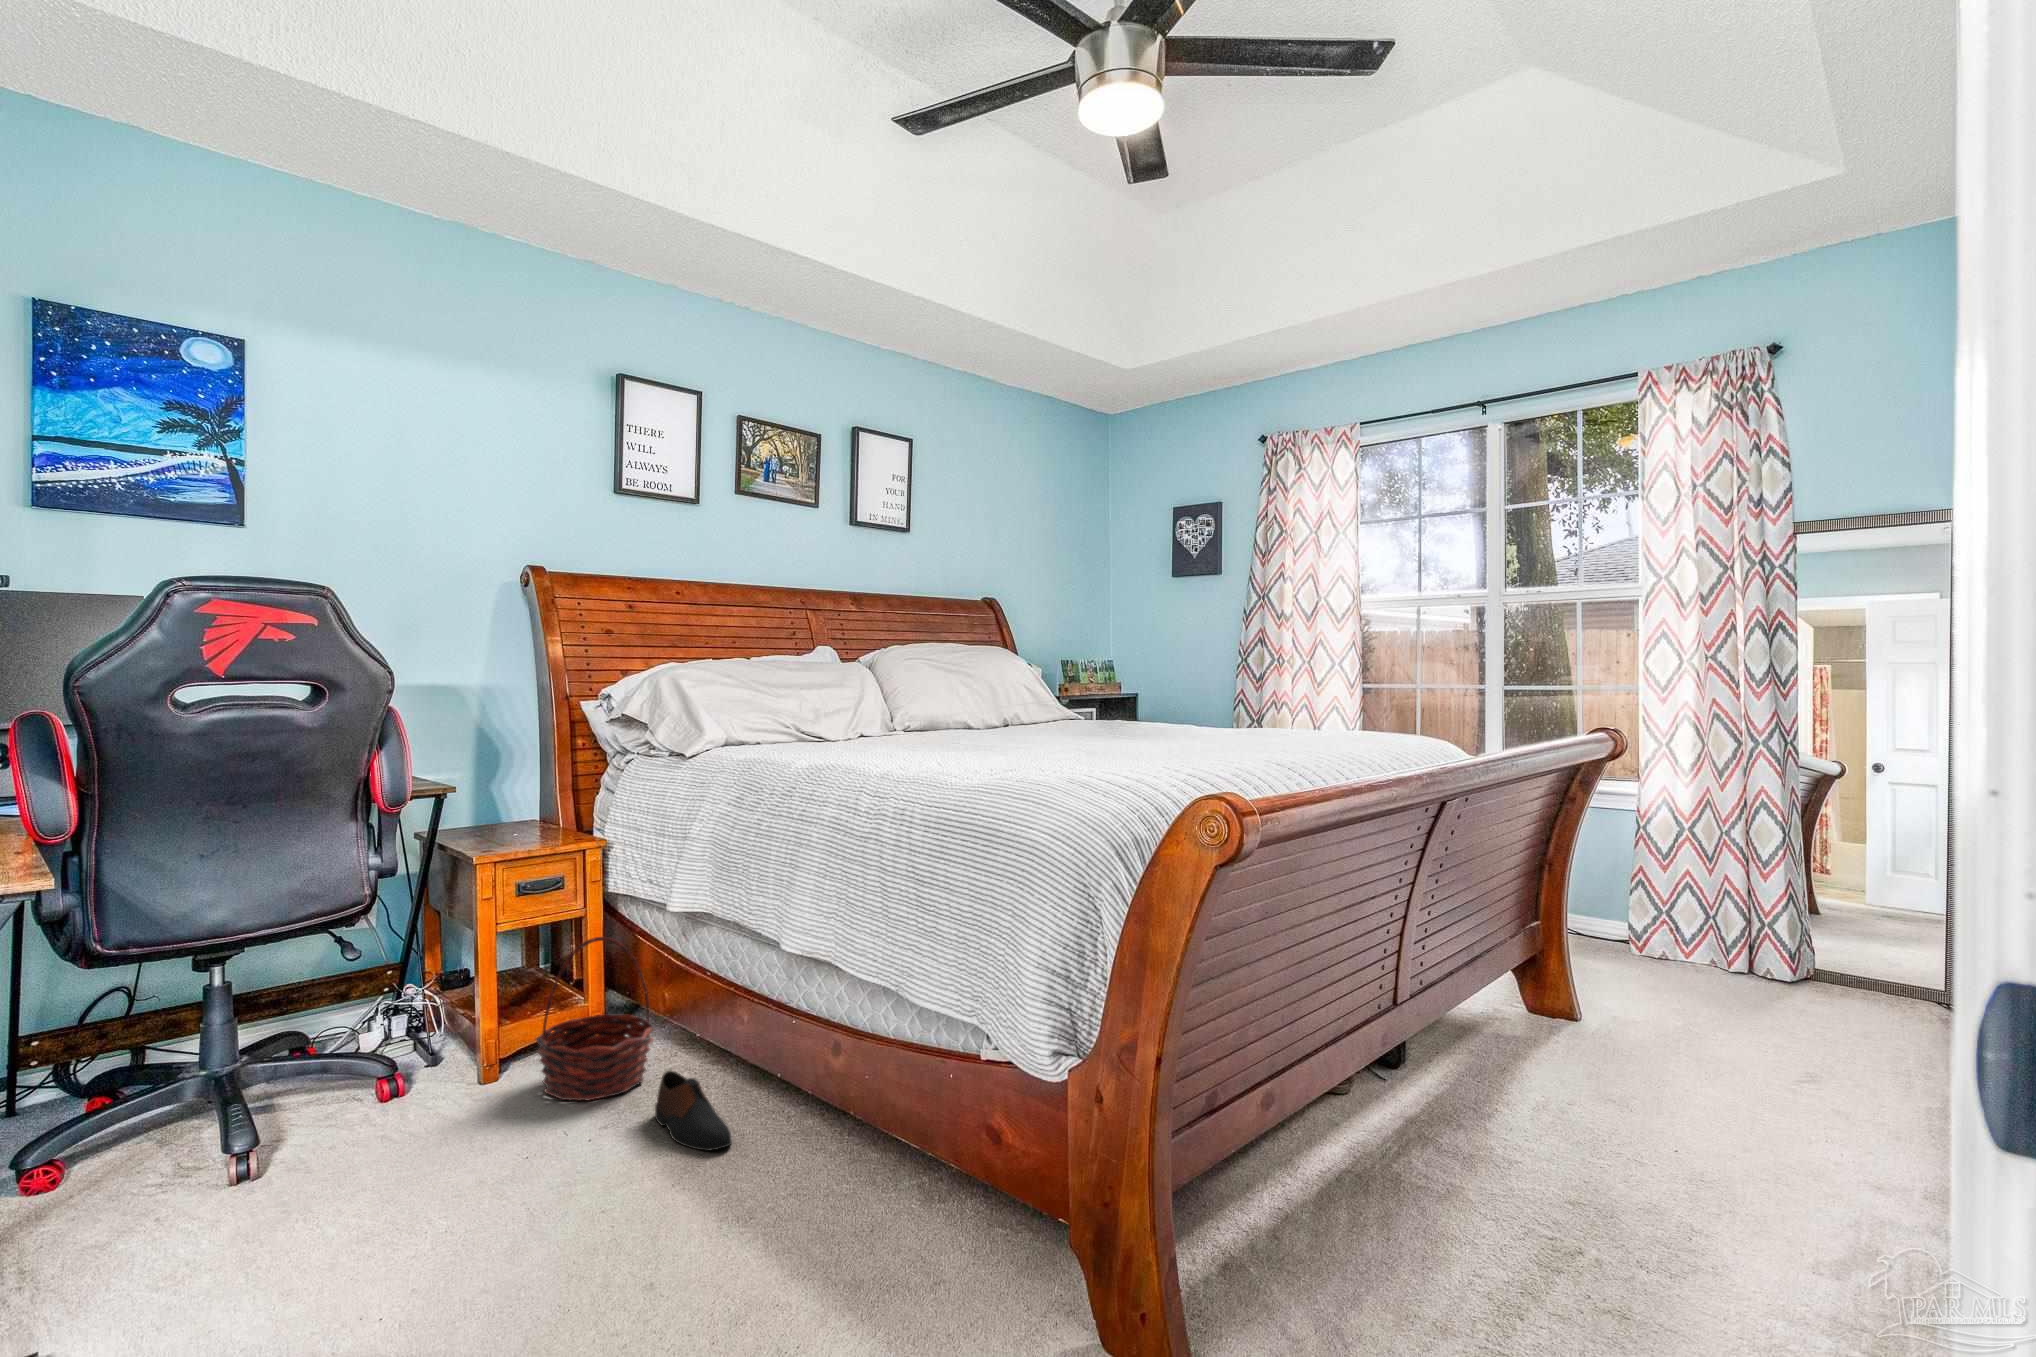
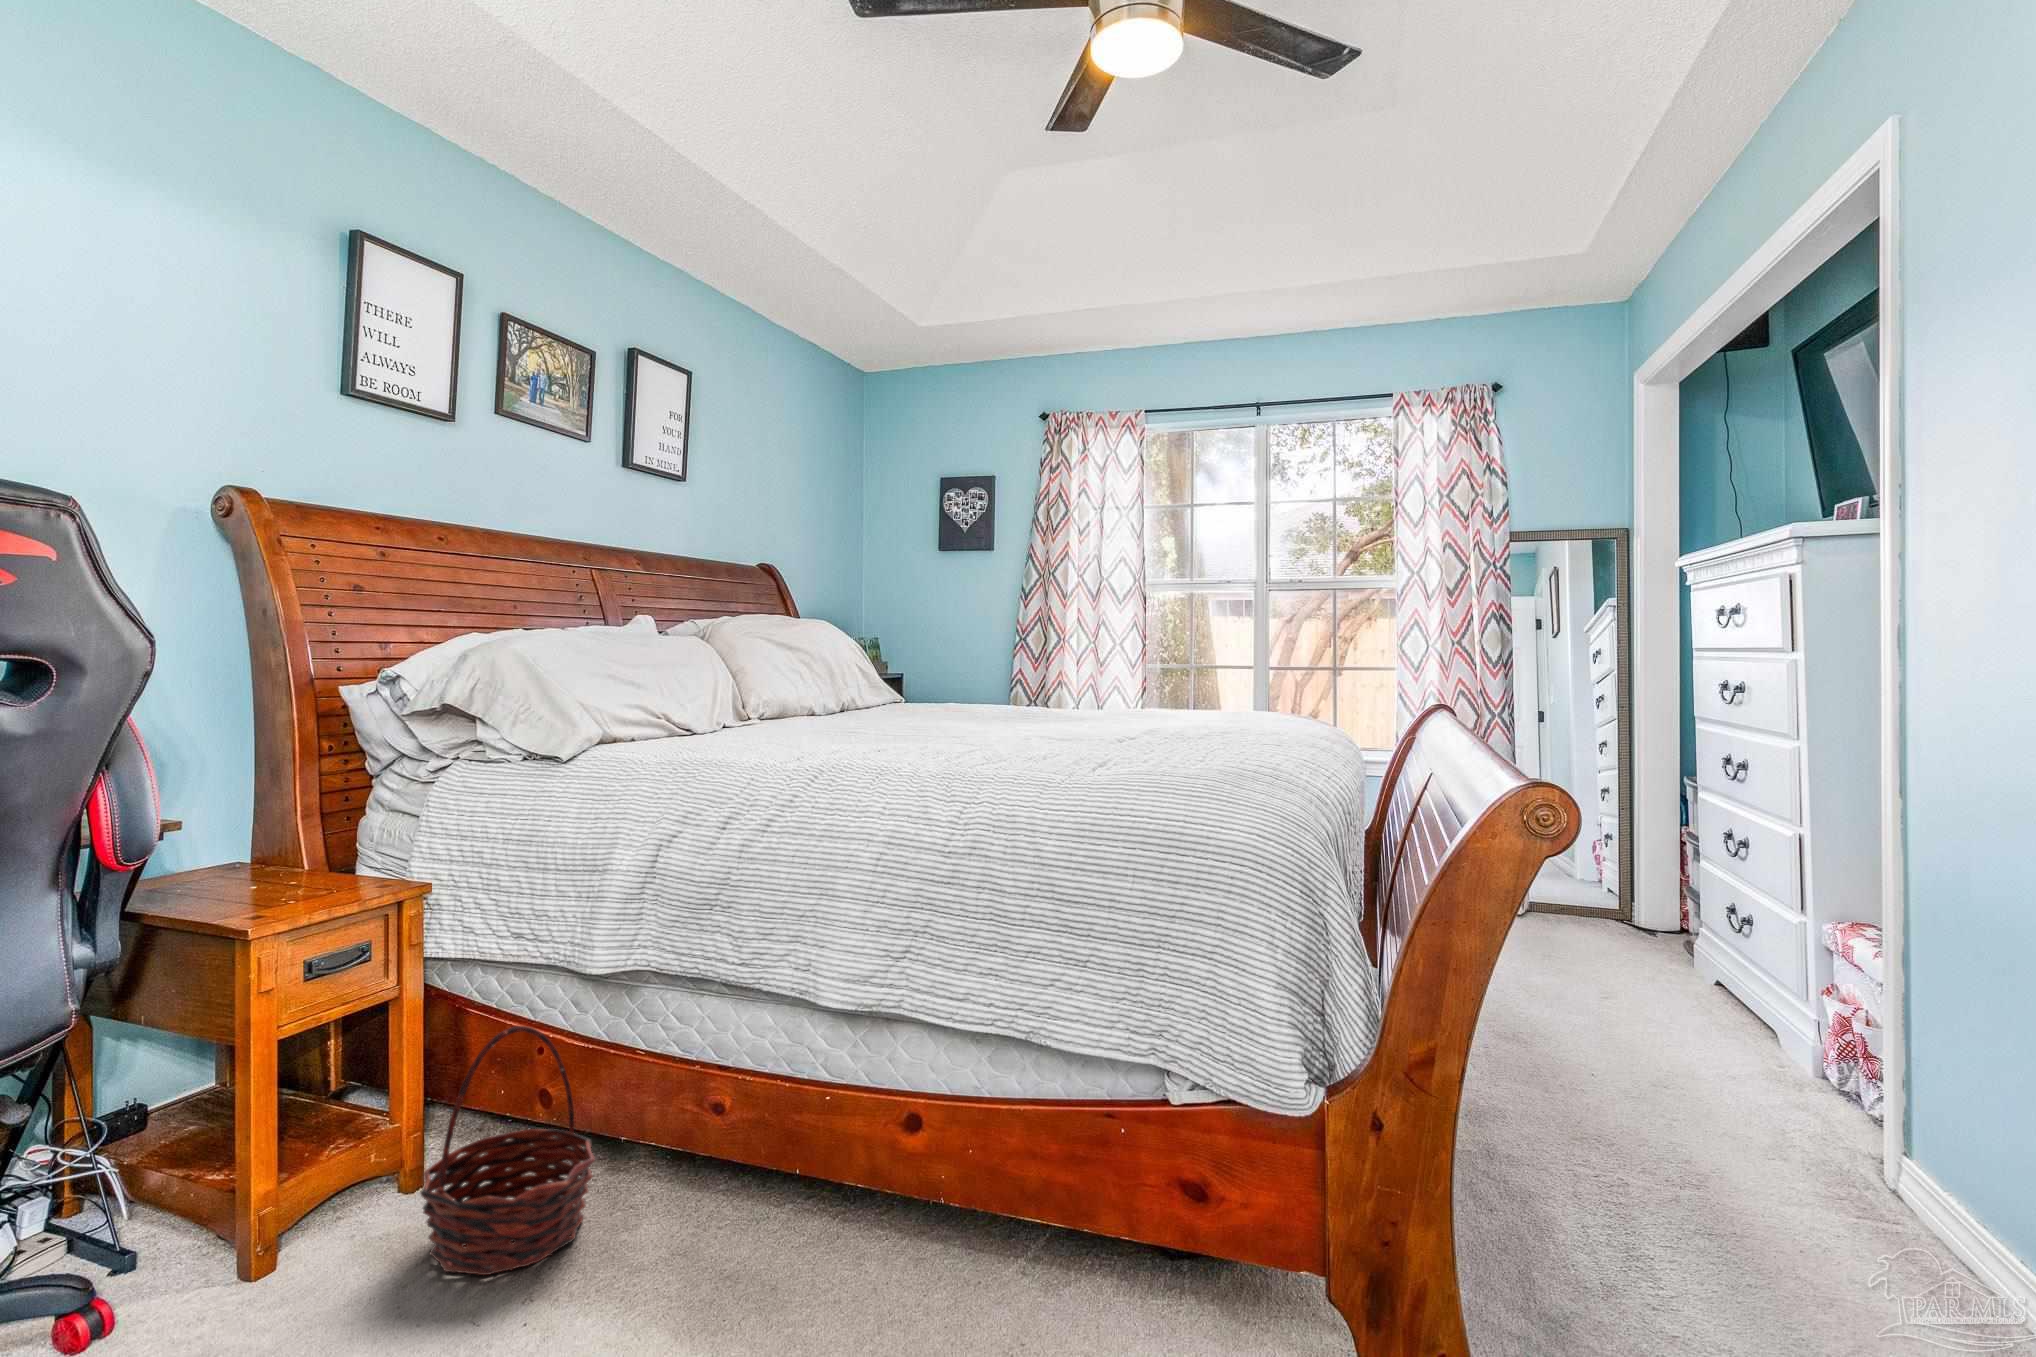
shoe: present [655,1070,732,1151] -> none [655,1196,812,1296]

